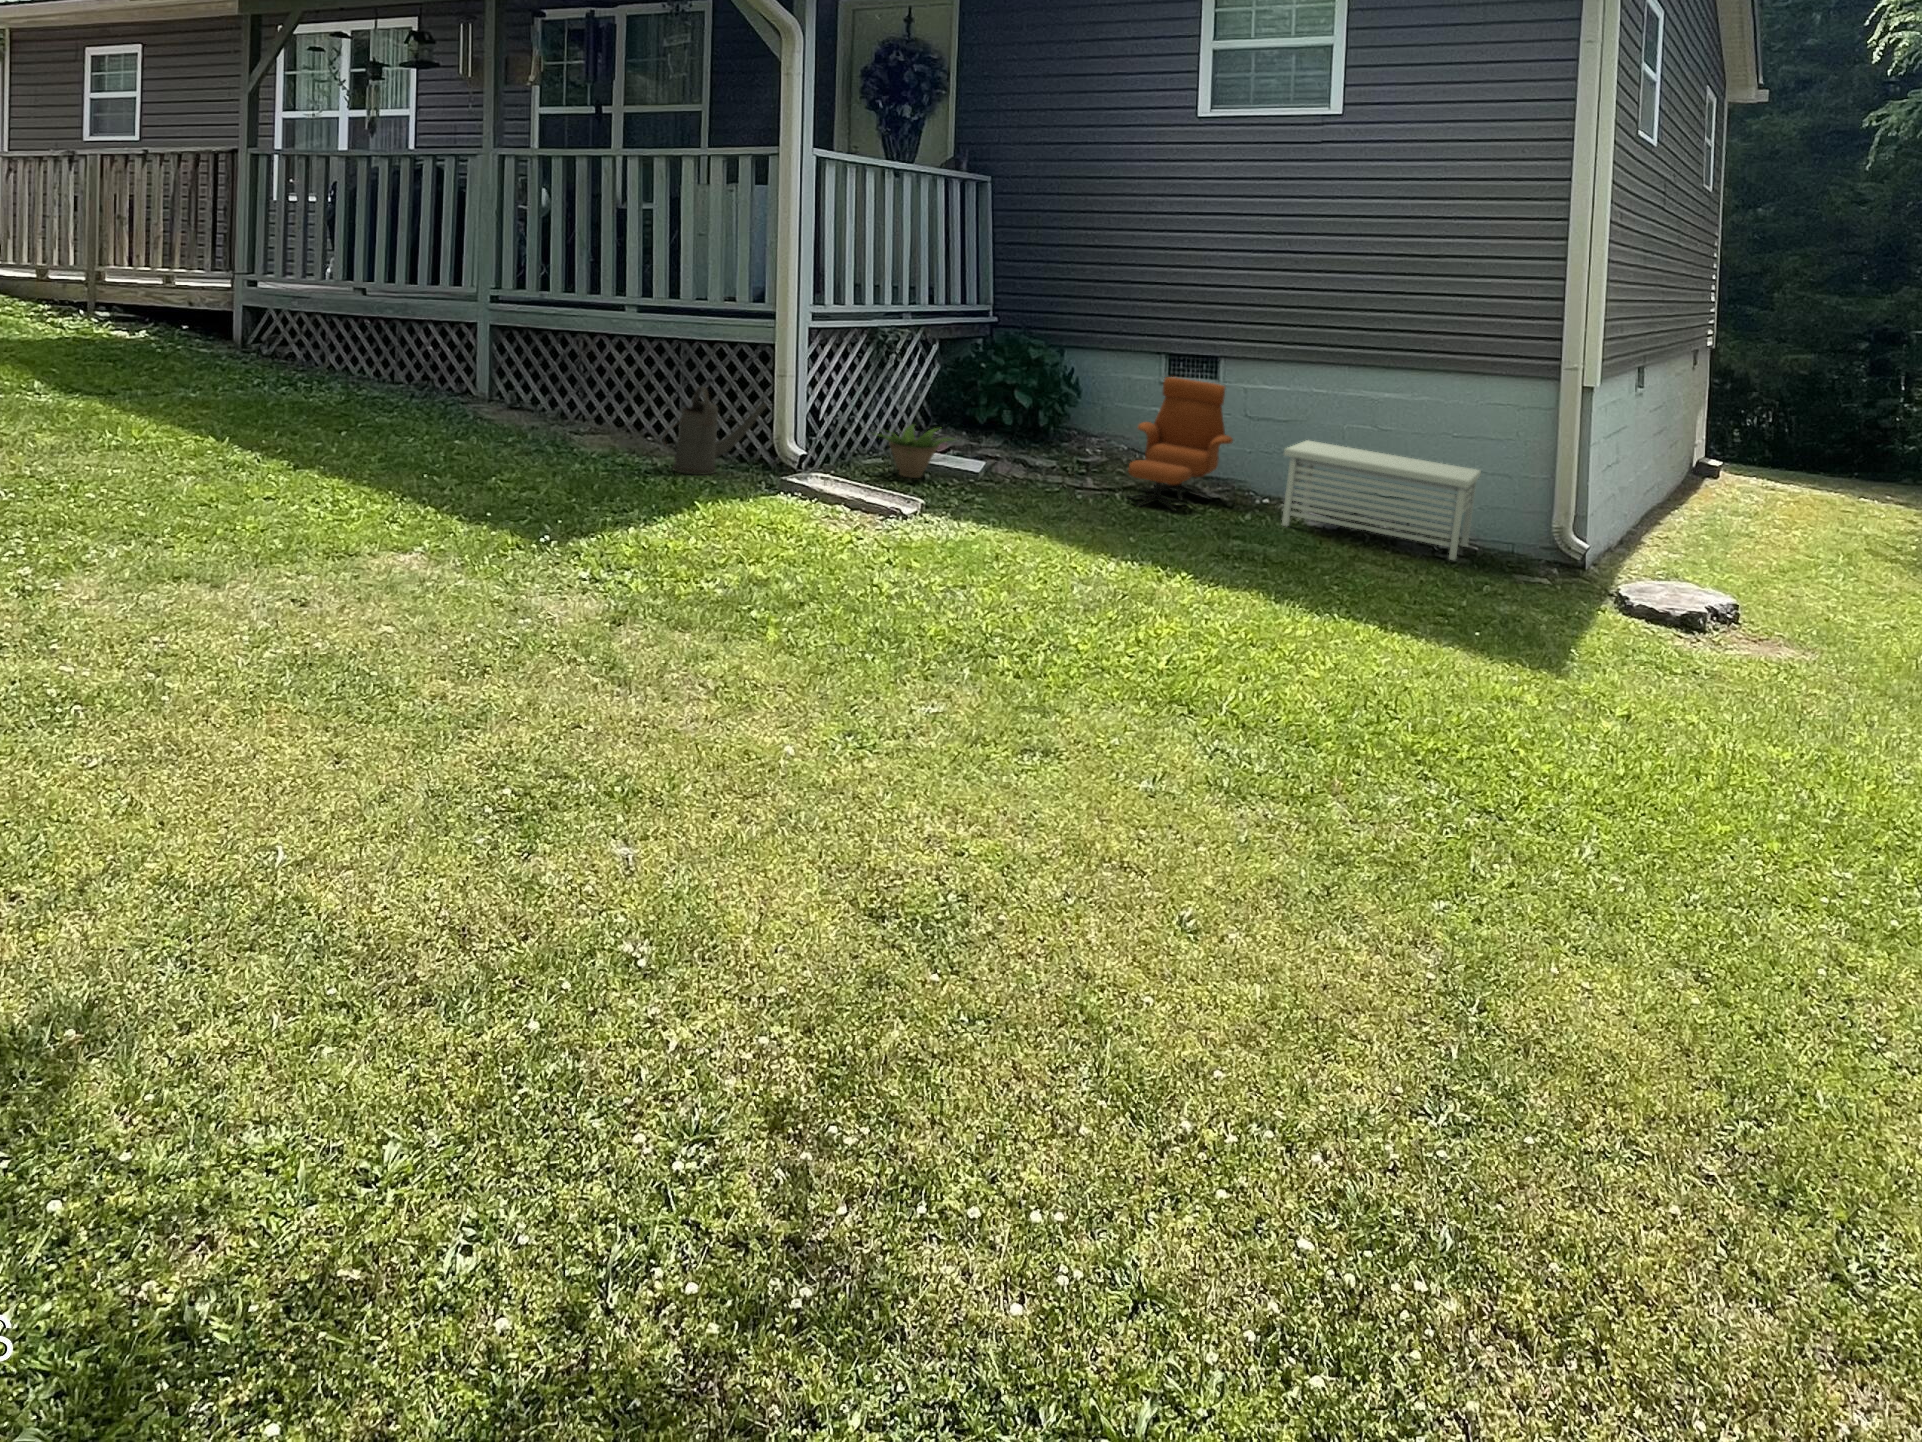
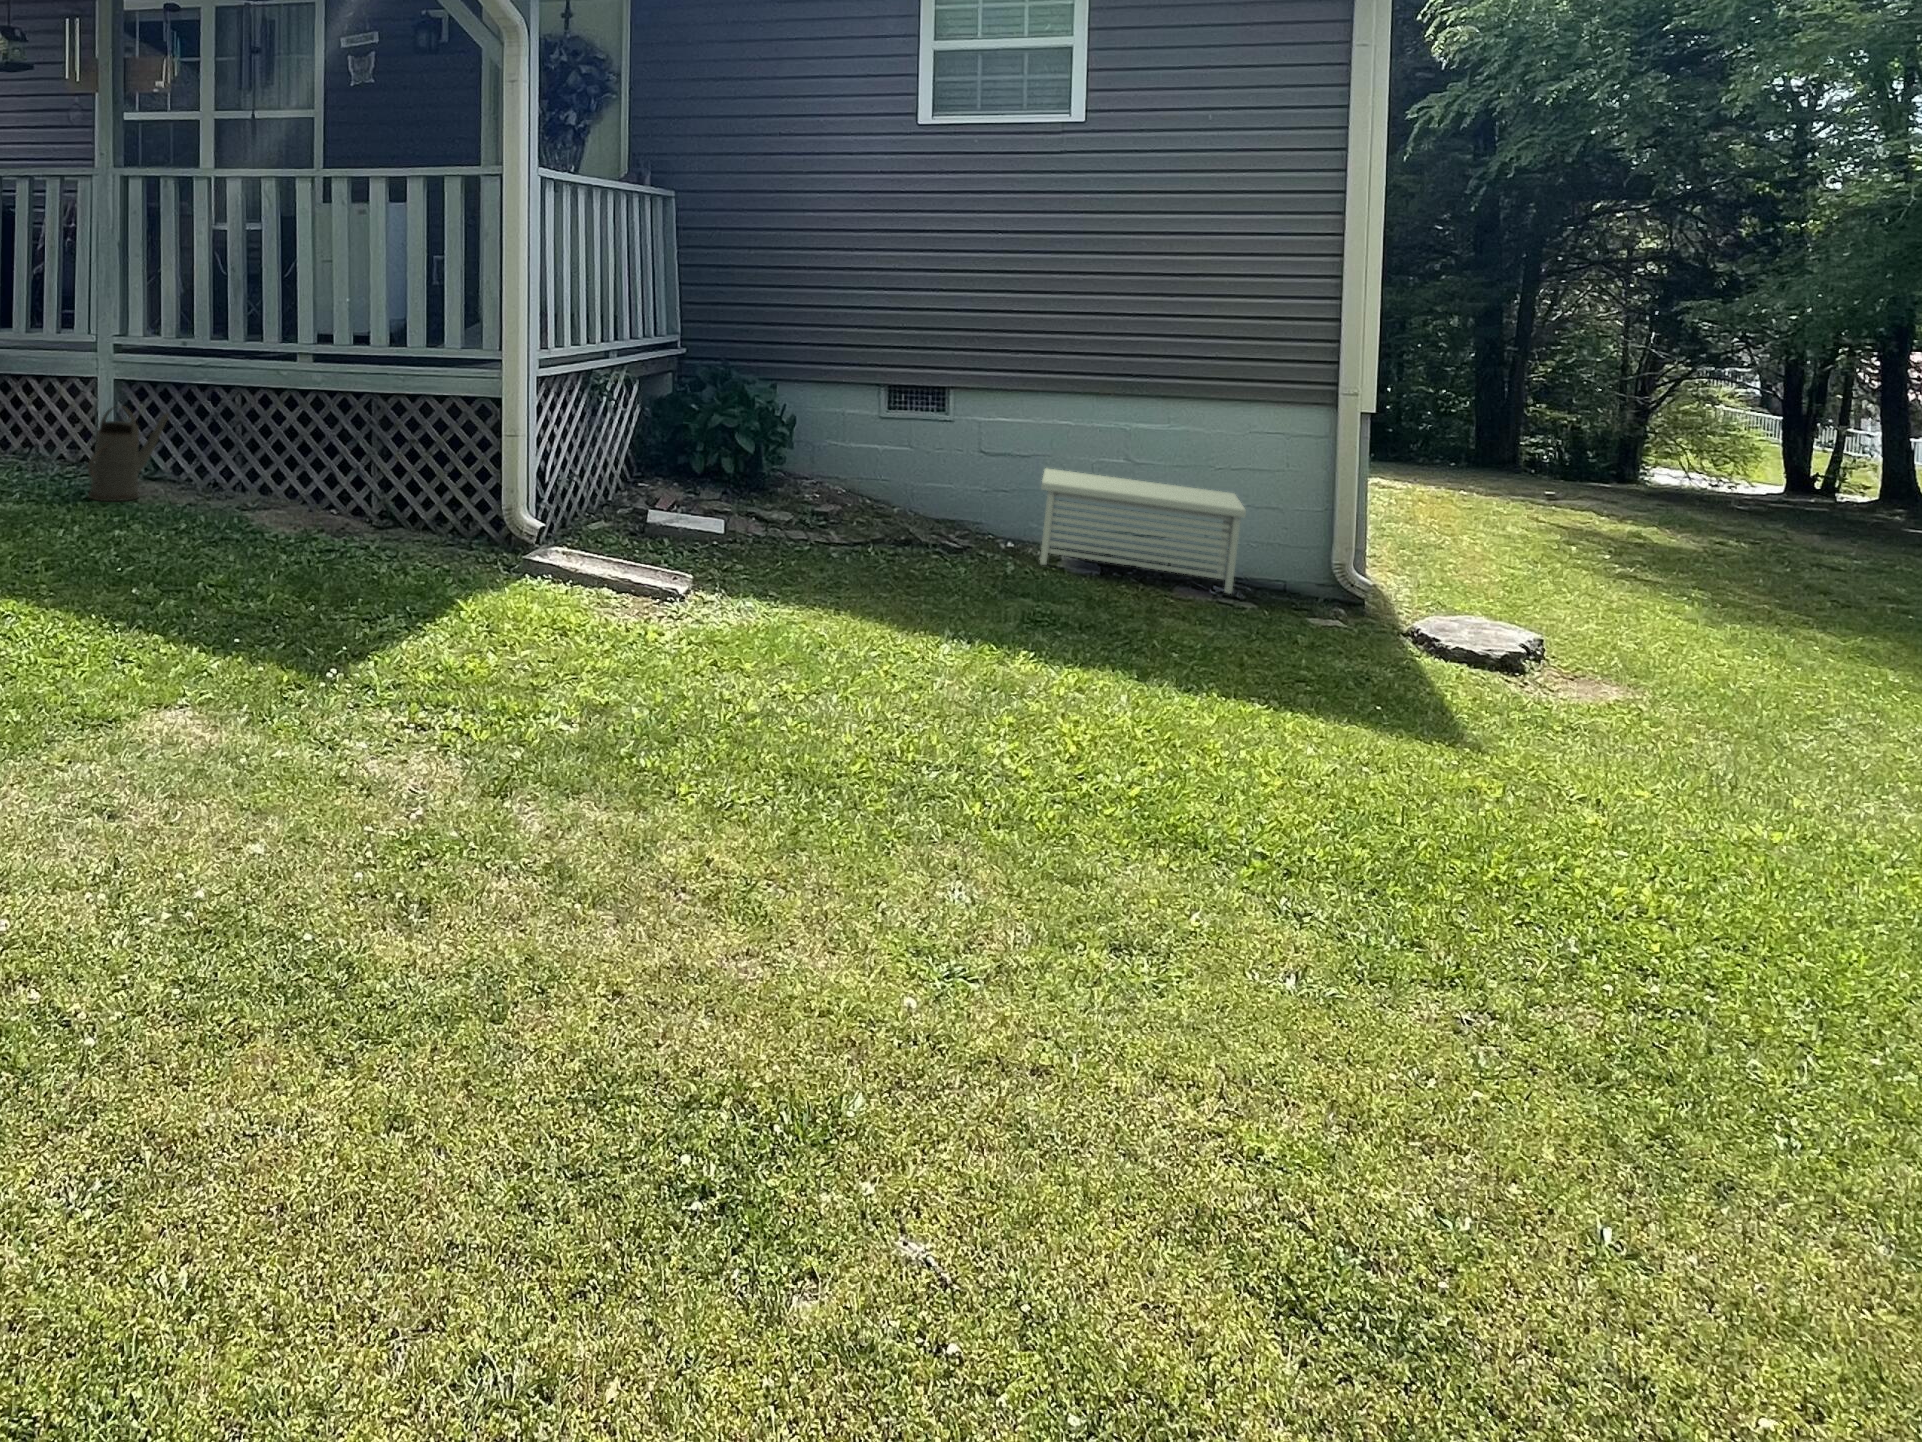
lounge chair: present [1127,377,1233,511] -> none [863,406,969,556]
watering can: present [663,387,767,475] -> present [88,406,169,501]
decorative plant: present [876,425,953,478] -> none [591,474,690,537]

